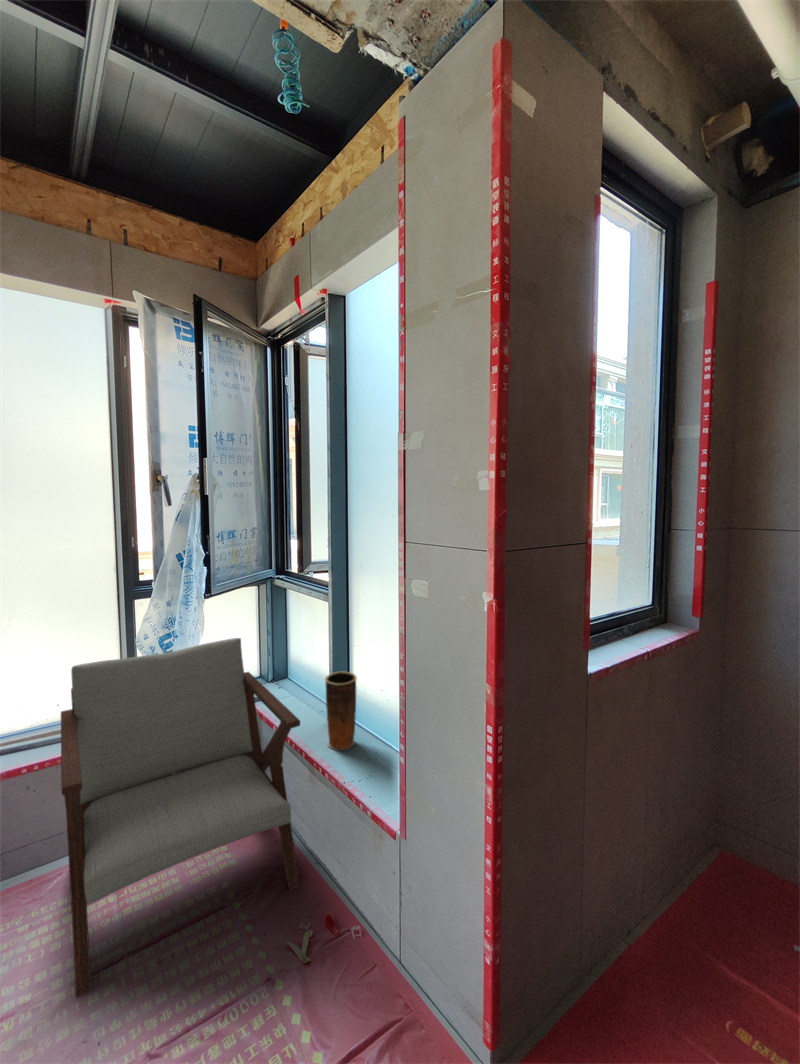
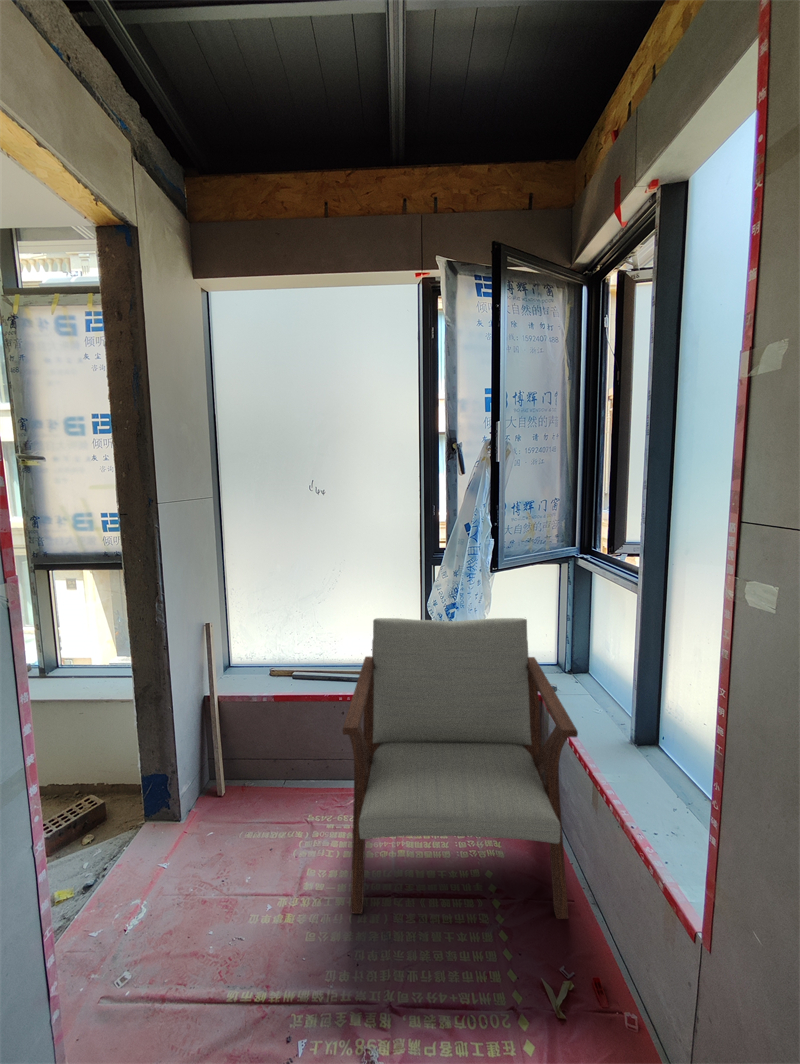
vase: present [325,671,357,750] -> none [618,683,664,783]

